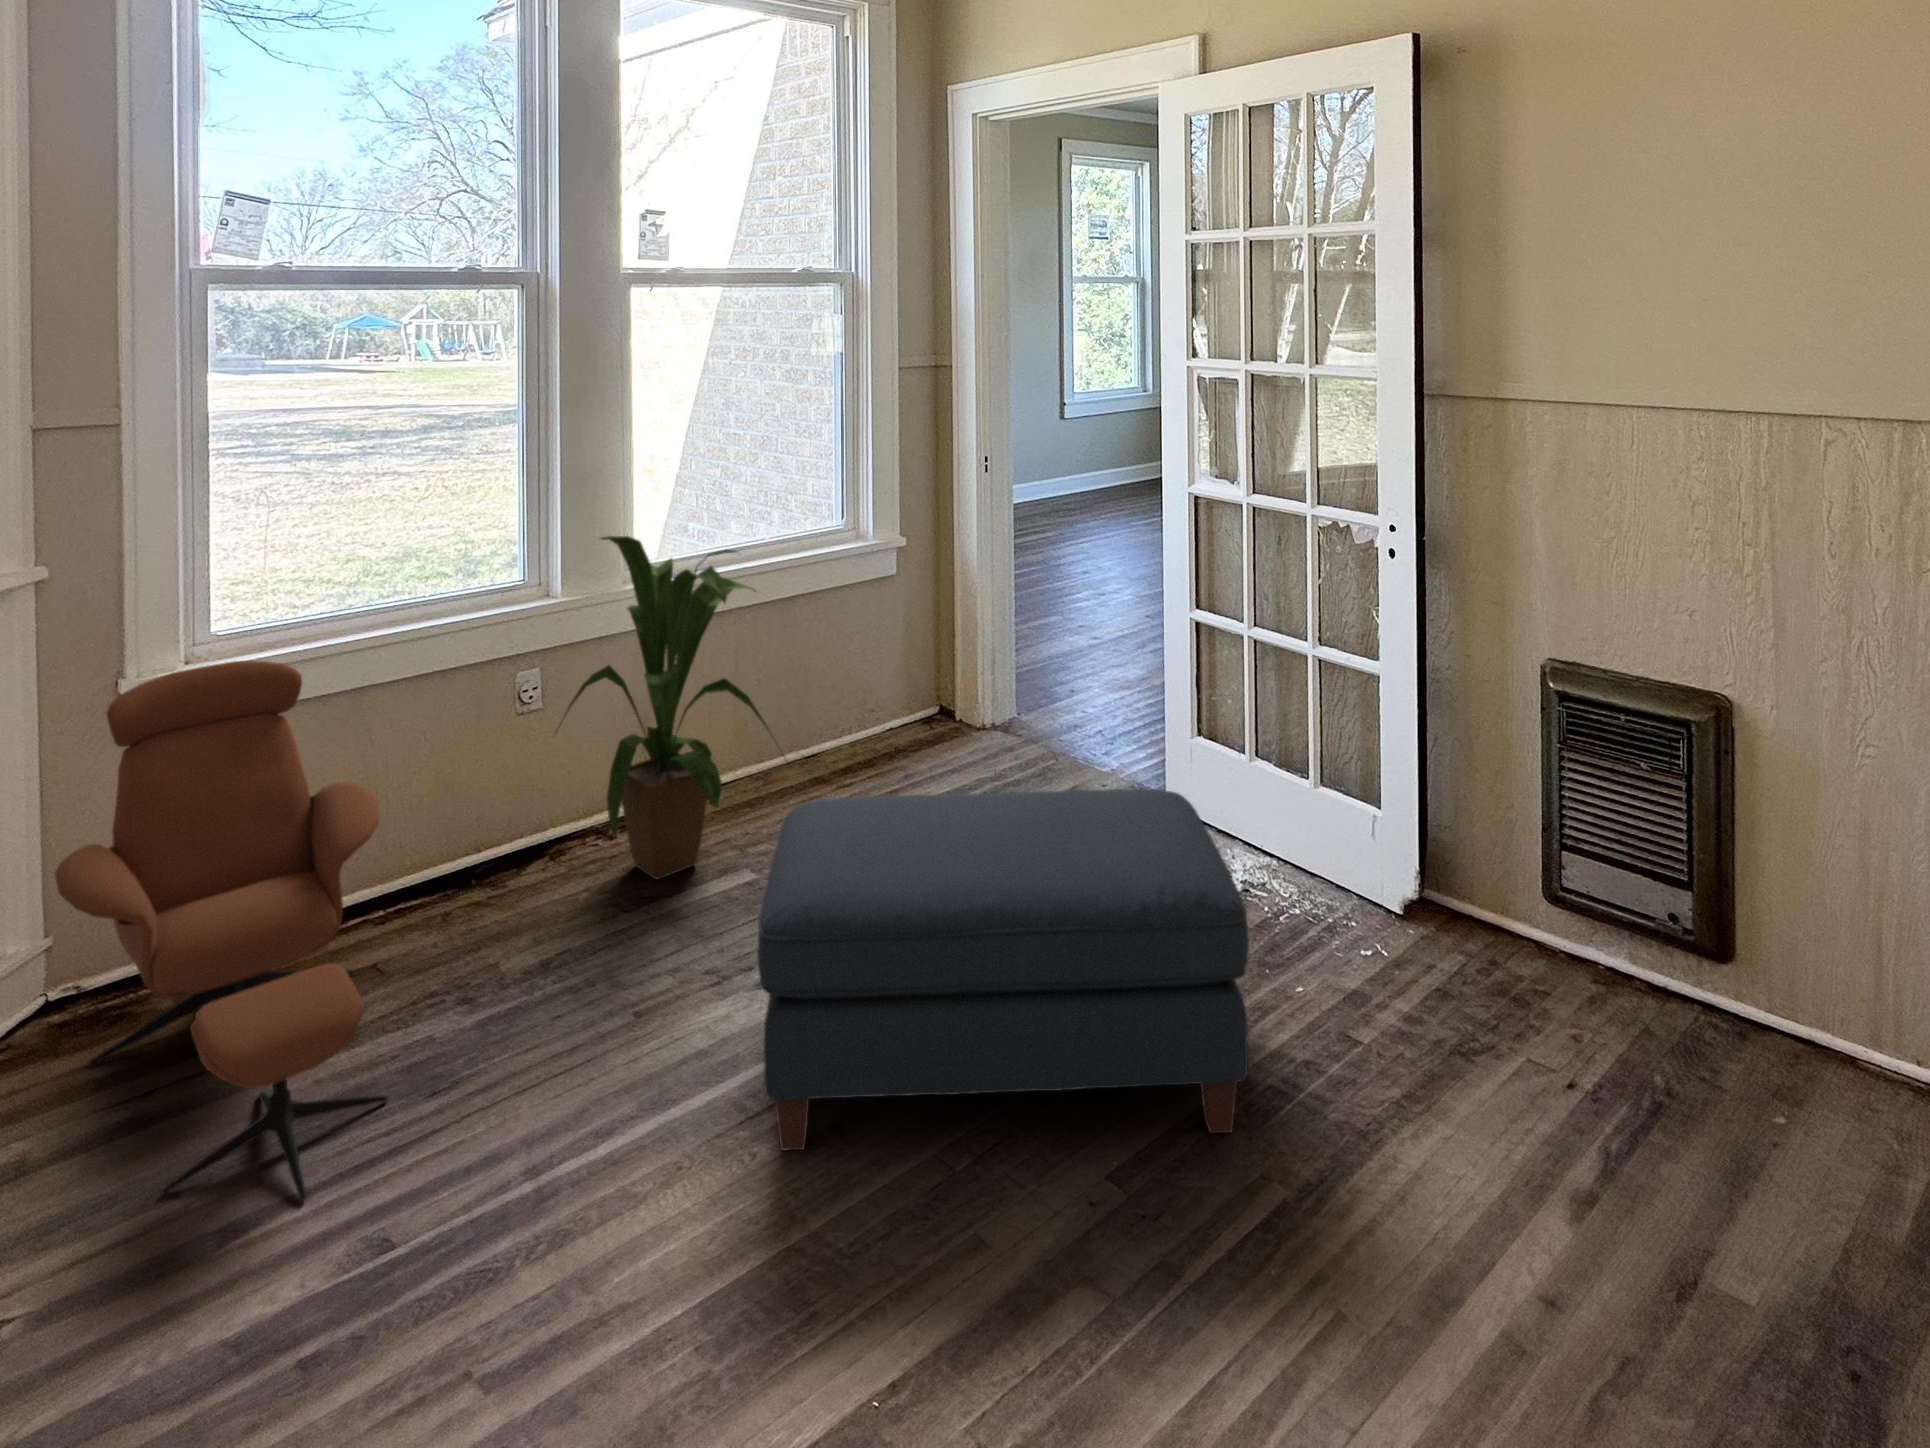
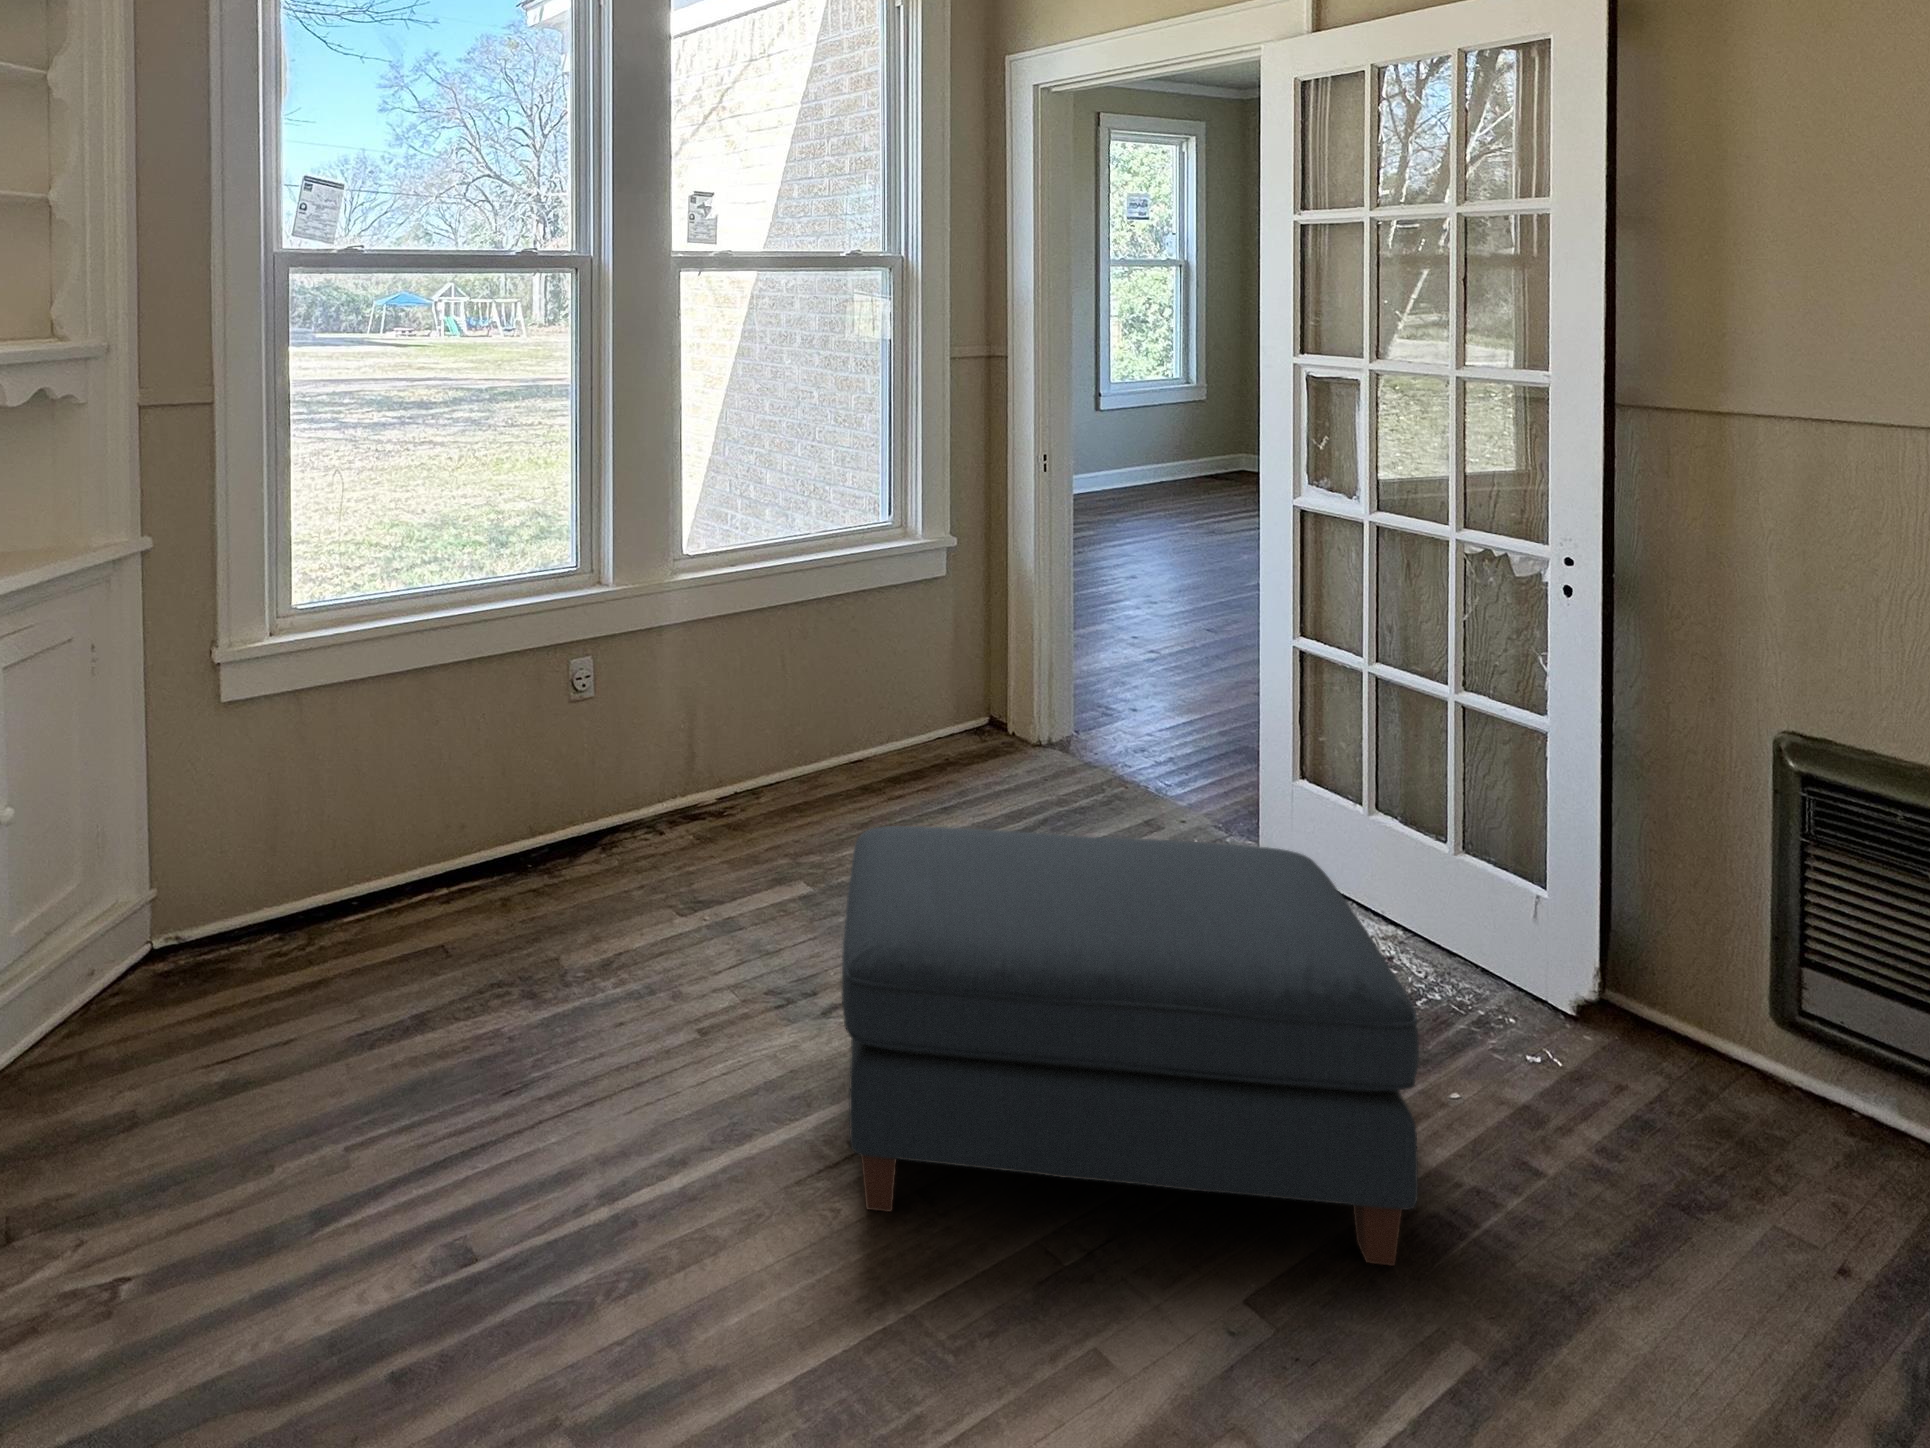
house plant: present [559,536,769,880] -> none [603,530,846,886]
lounge chair: present [55,661,388,1200] -> none [158,637,462,1192]

